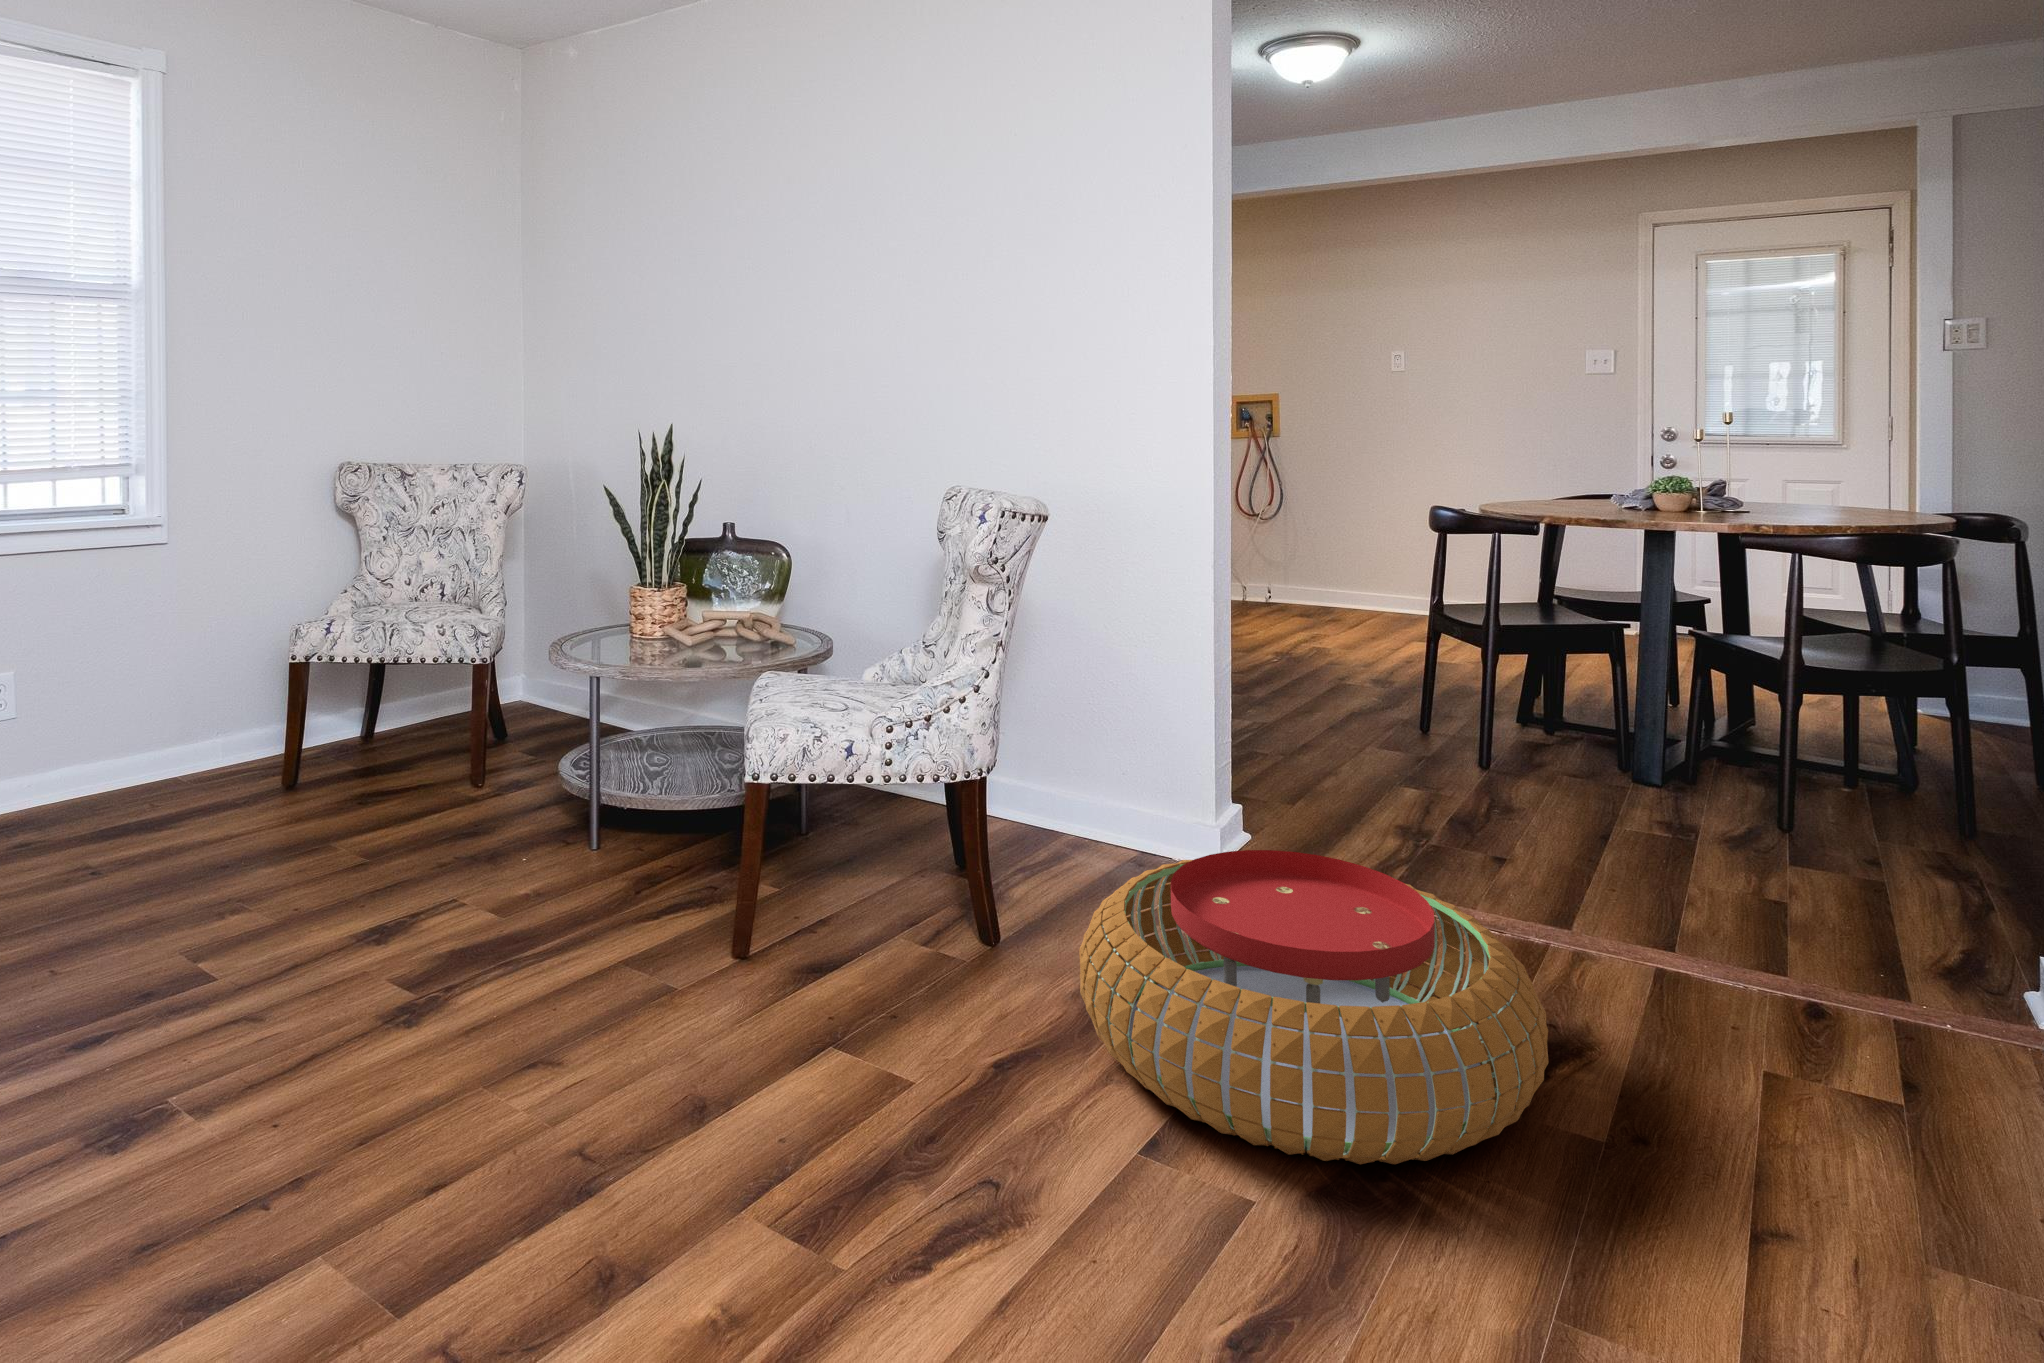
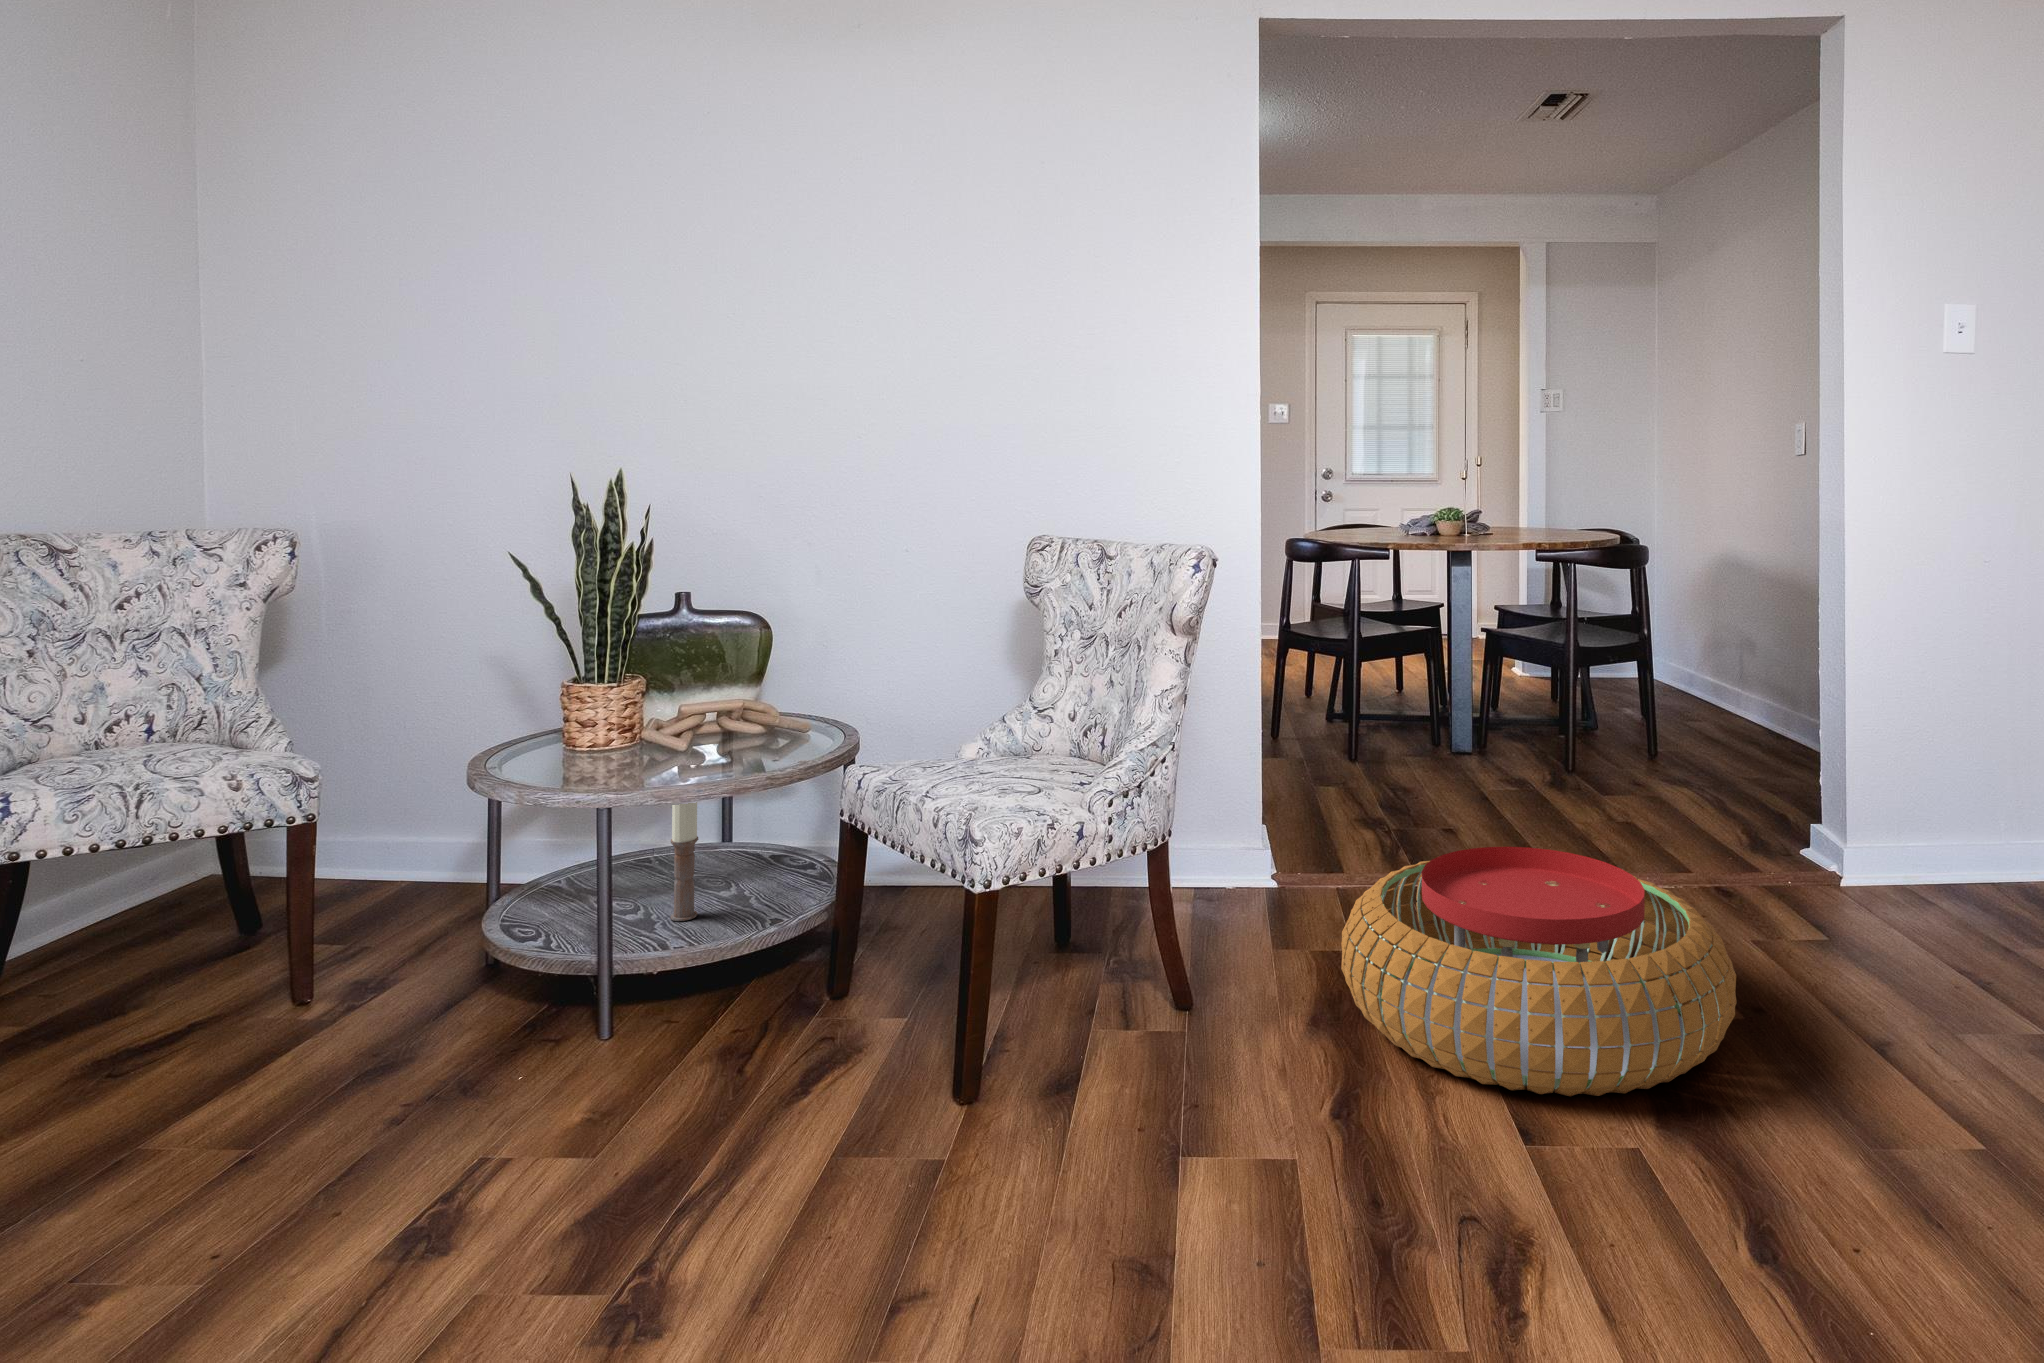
candle: none [674,656,694,773] -> present [671,802,698,921]

